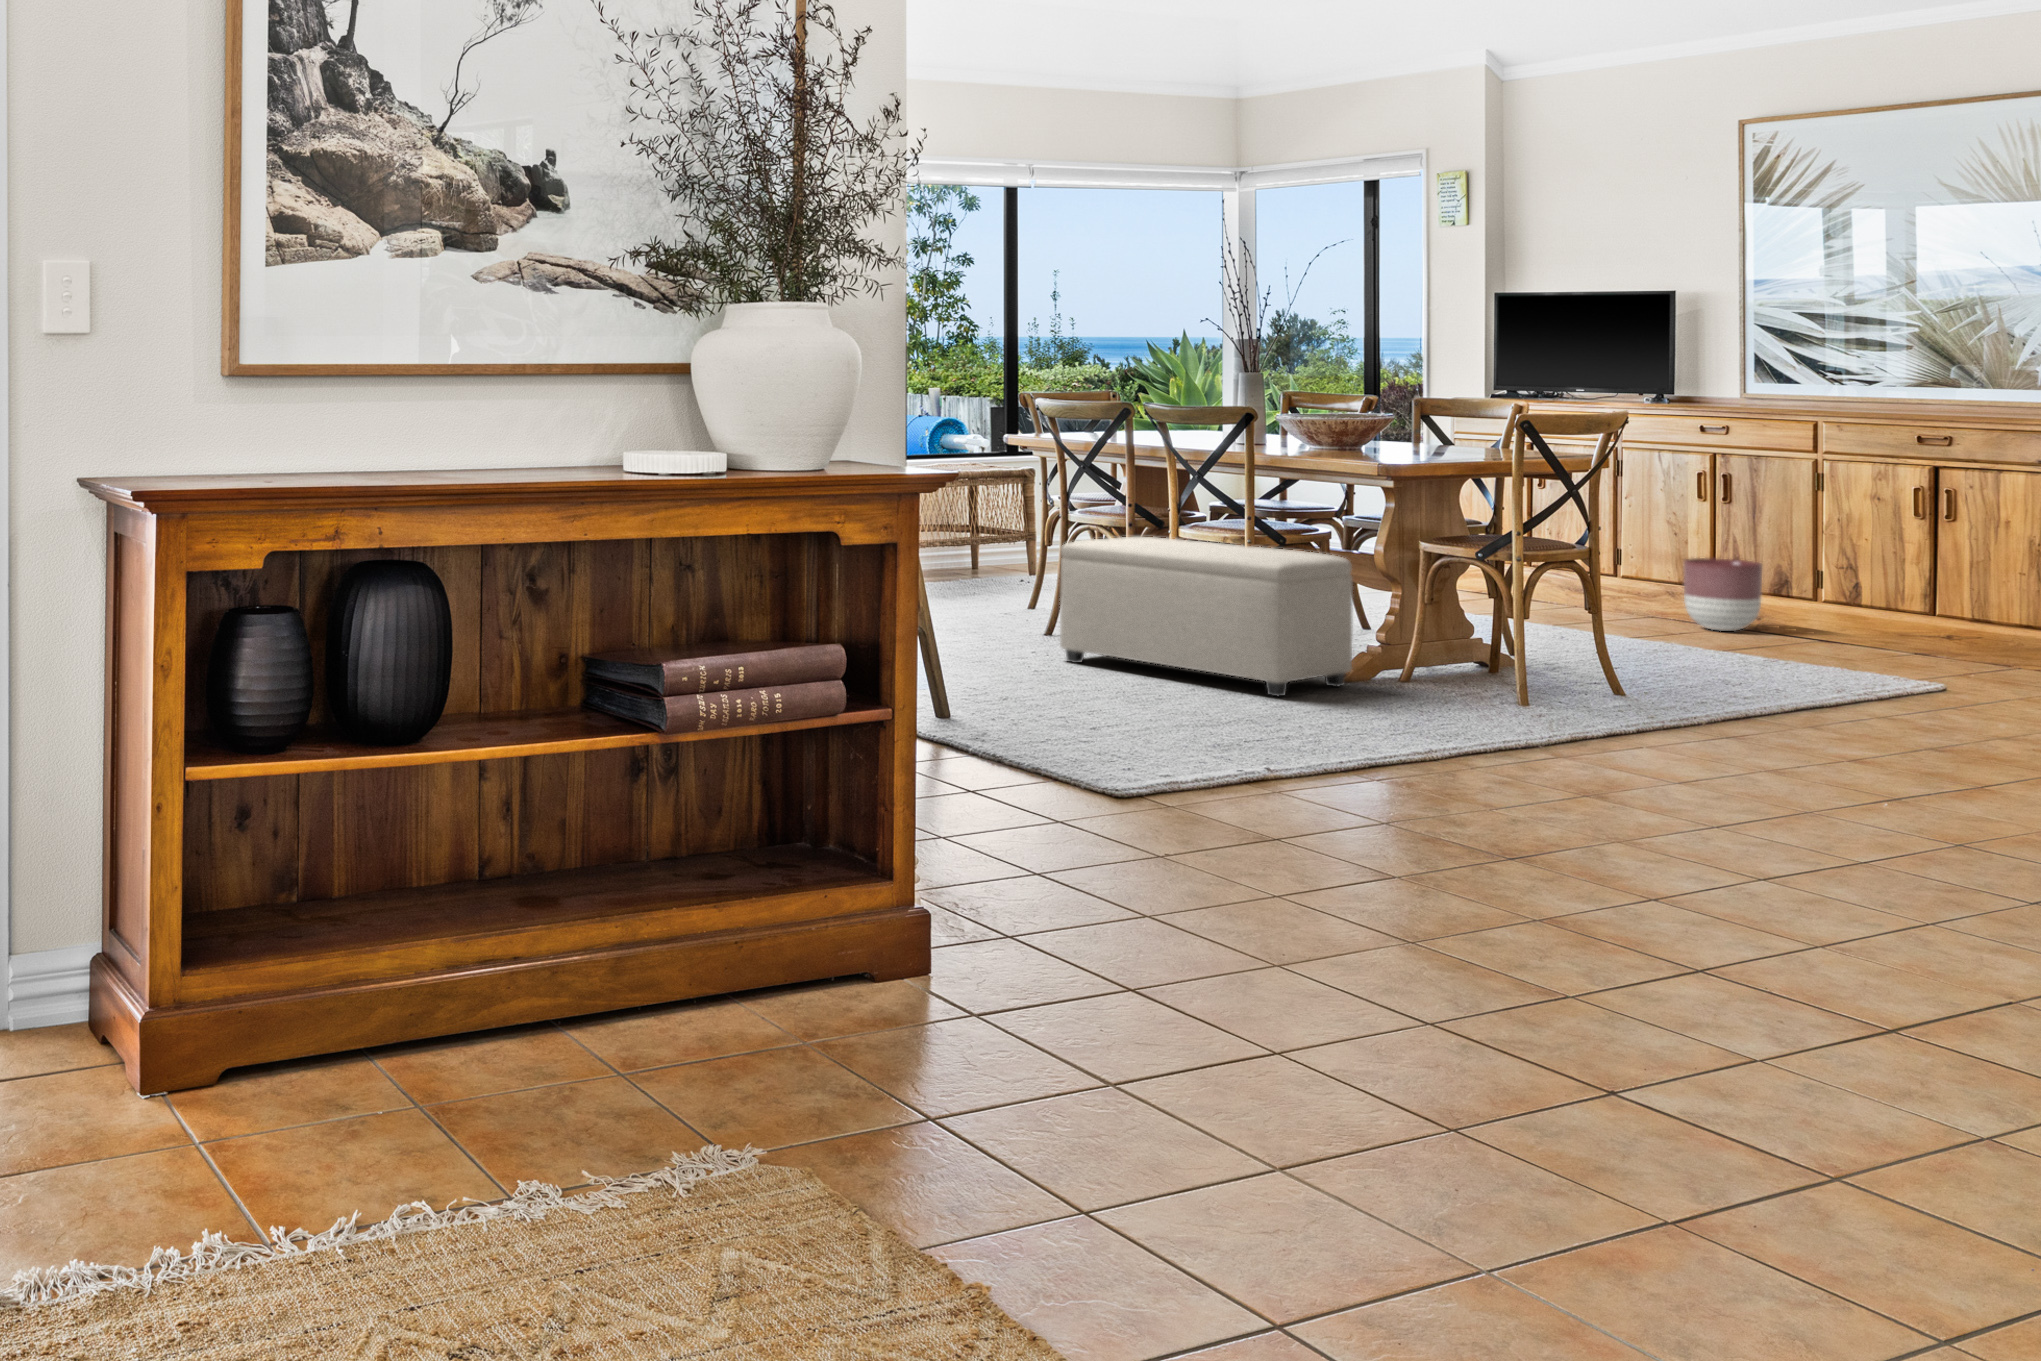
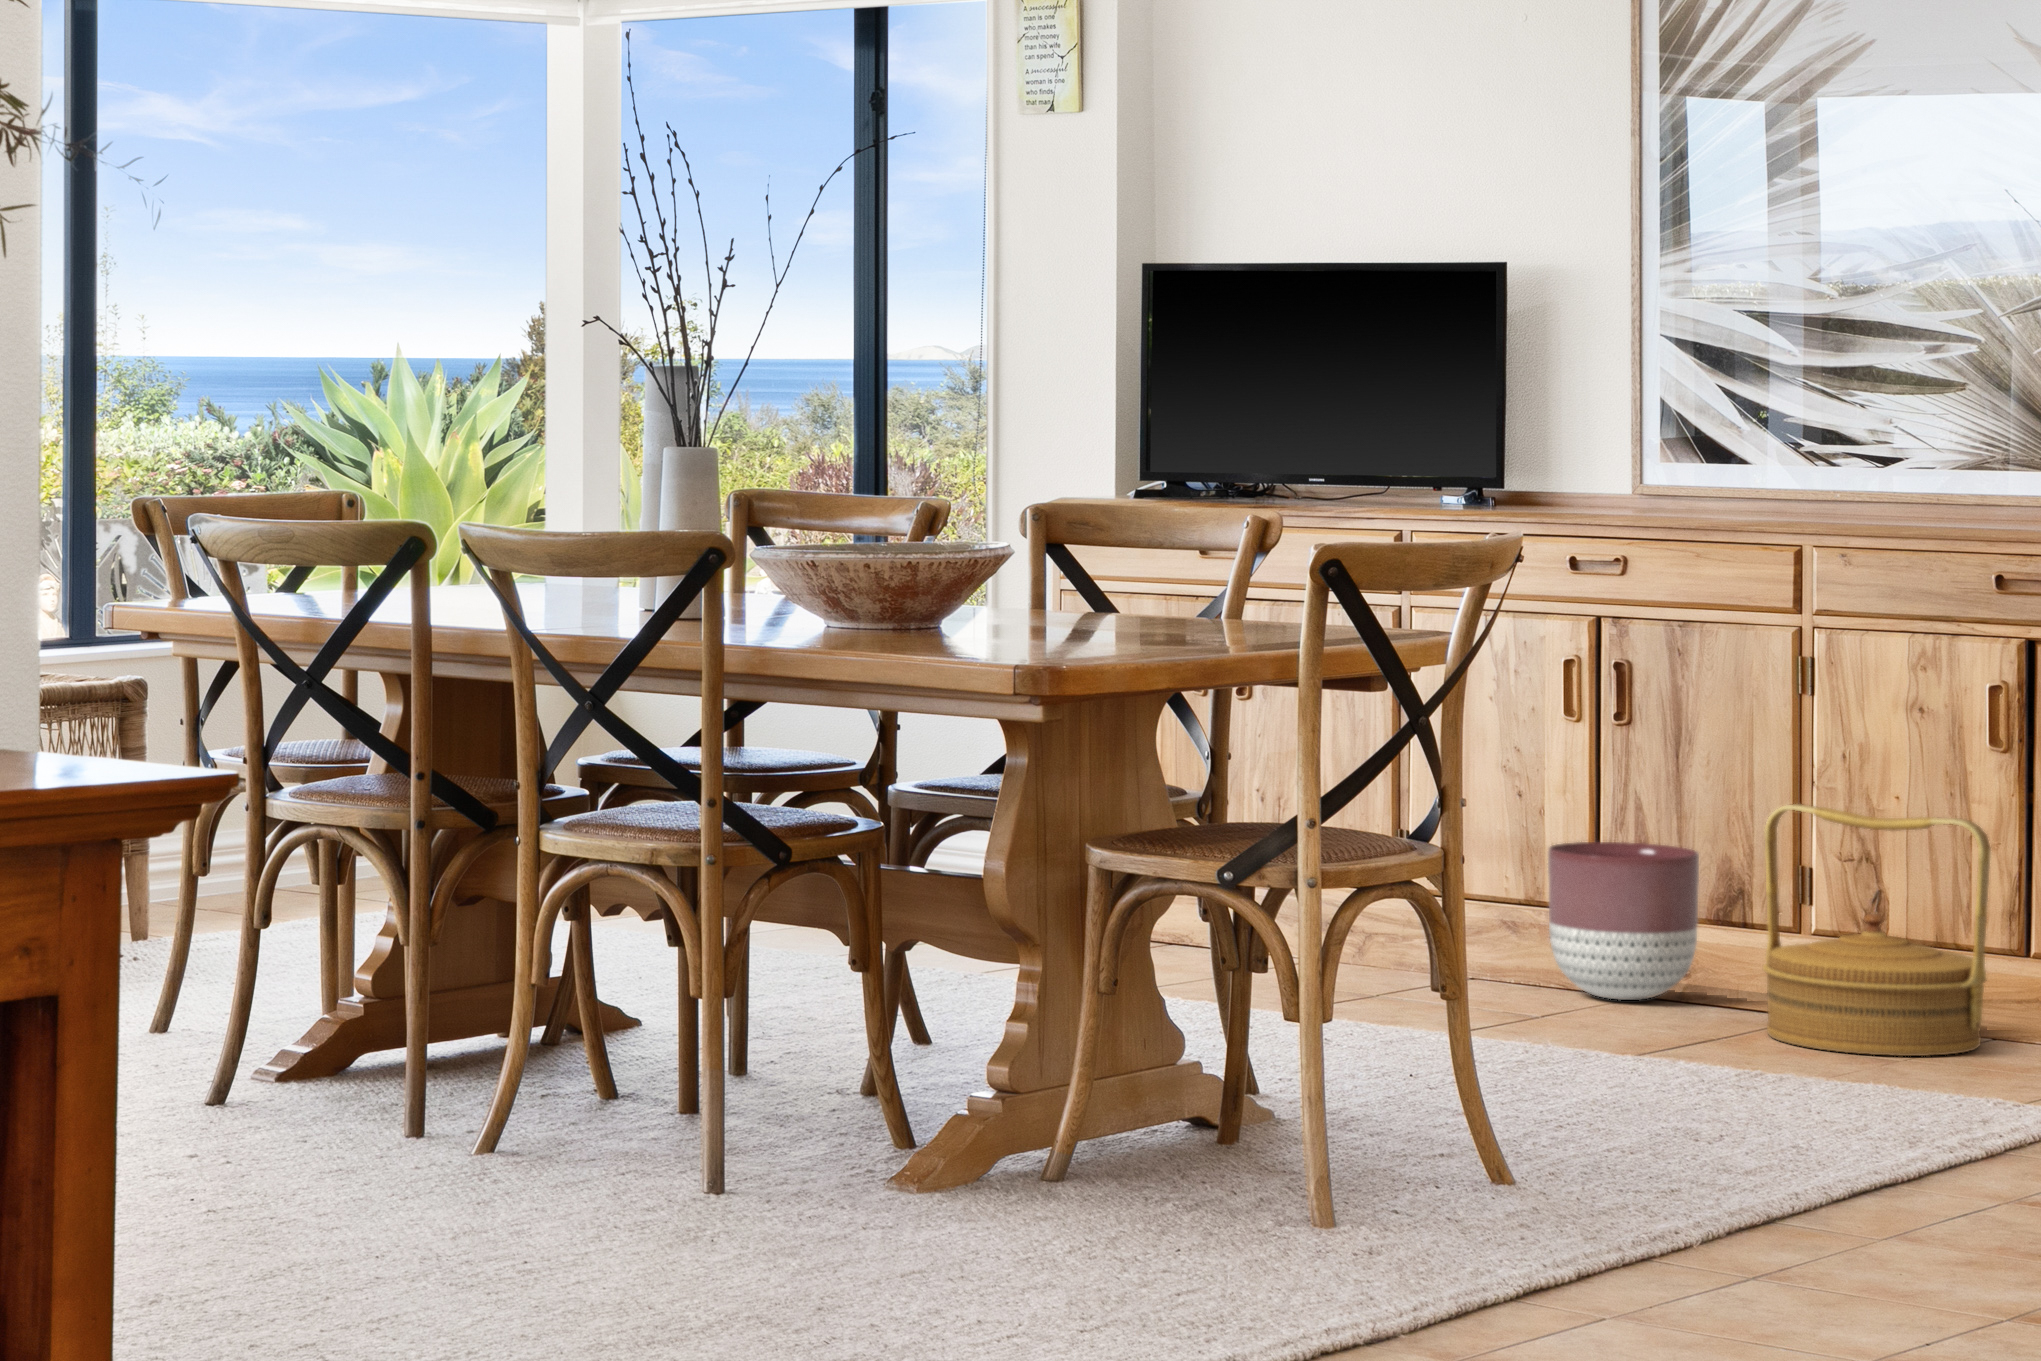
ottoman: present [1060,537,1353,696] -> none [251,852,949,1259]
woven basket: none [1787,541,1906,658] -> present [1762,804,1991,1056]

